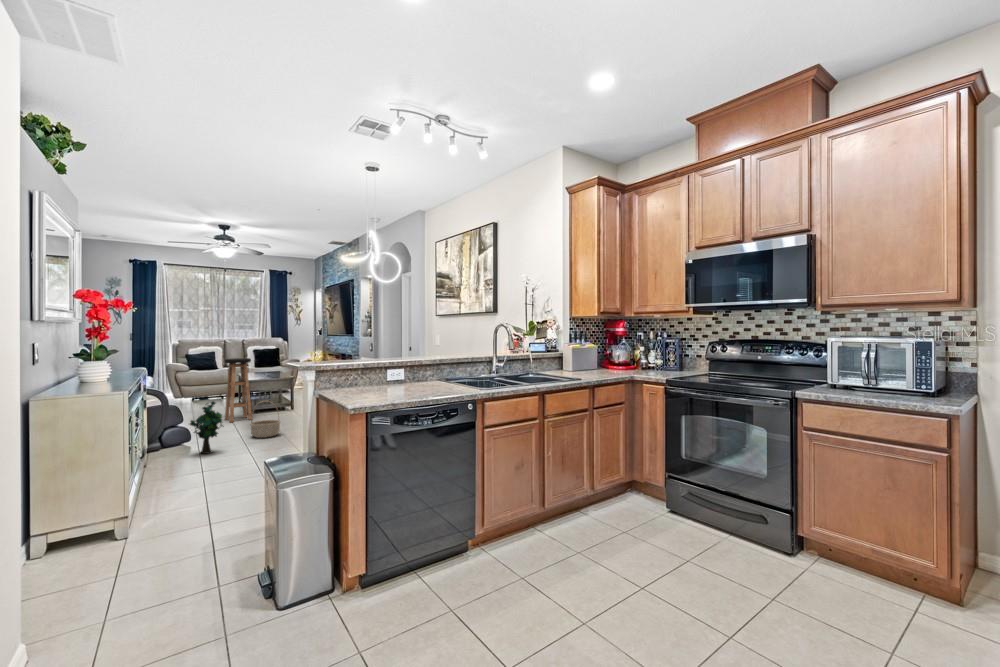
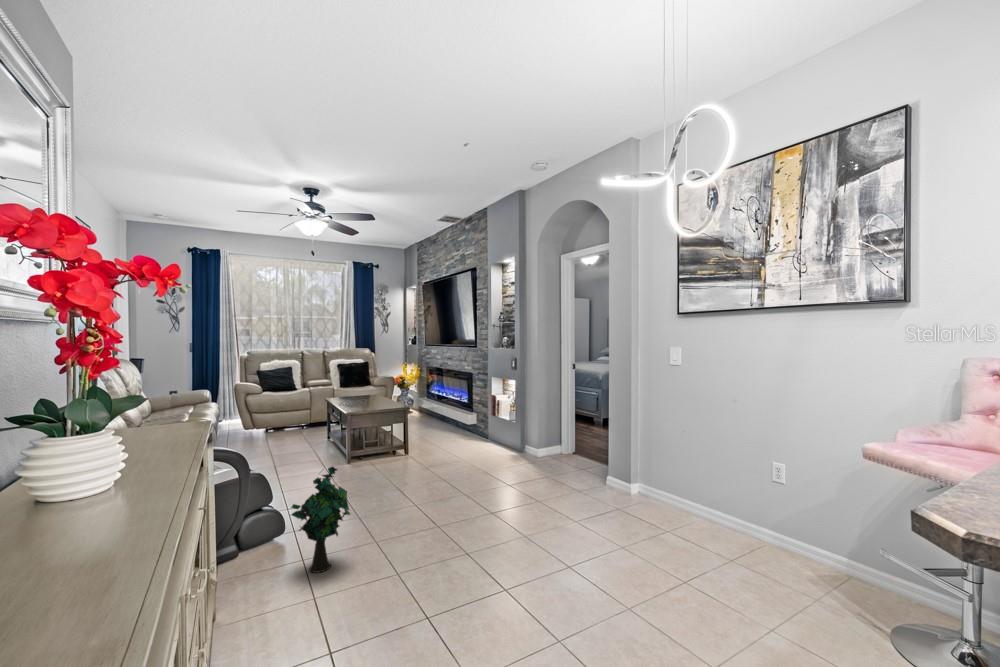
bar stool: present [225,358,252,422] -> none [321,378,362,479]
basket: present [250,400,280,438] -> none [379,454,428,521]

